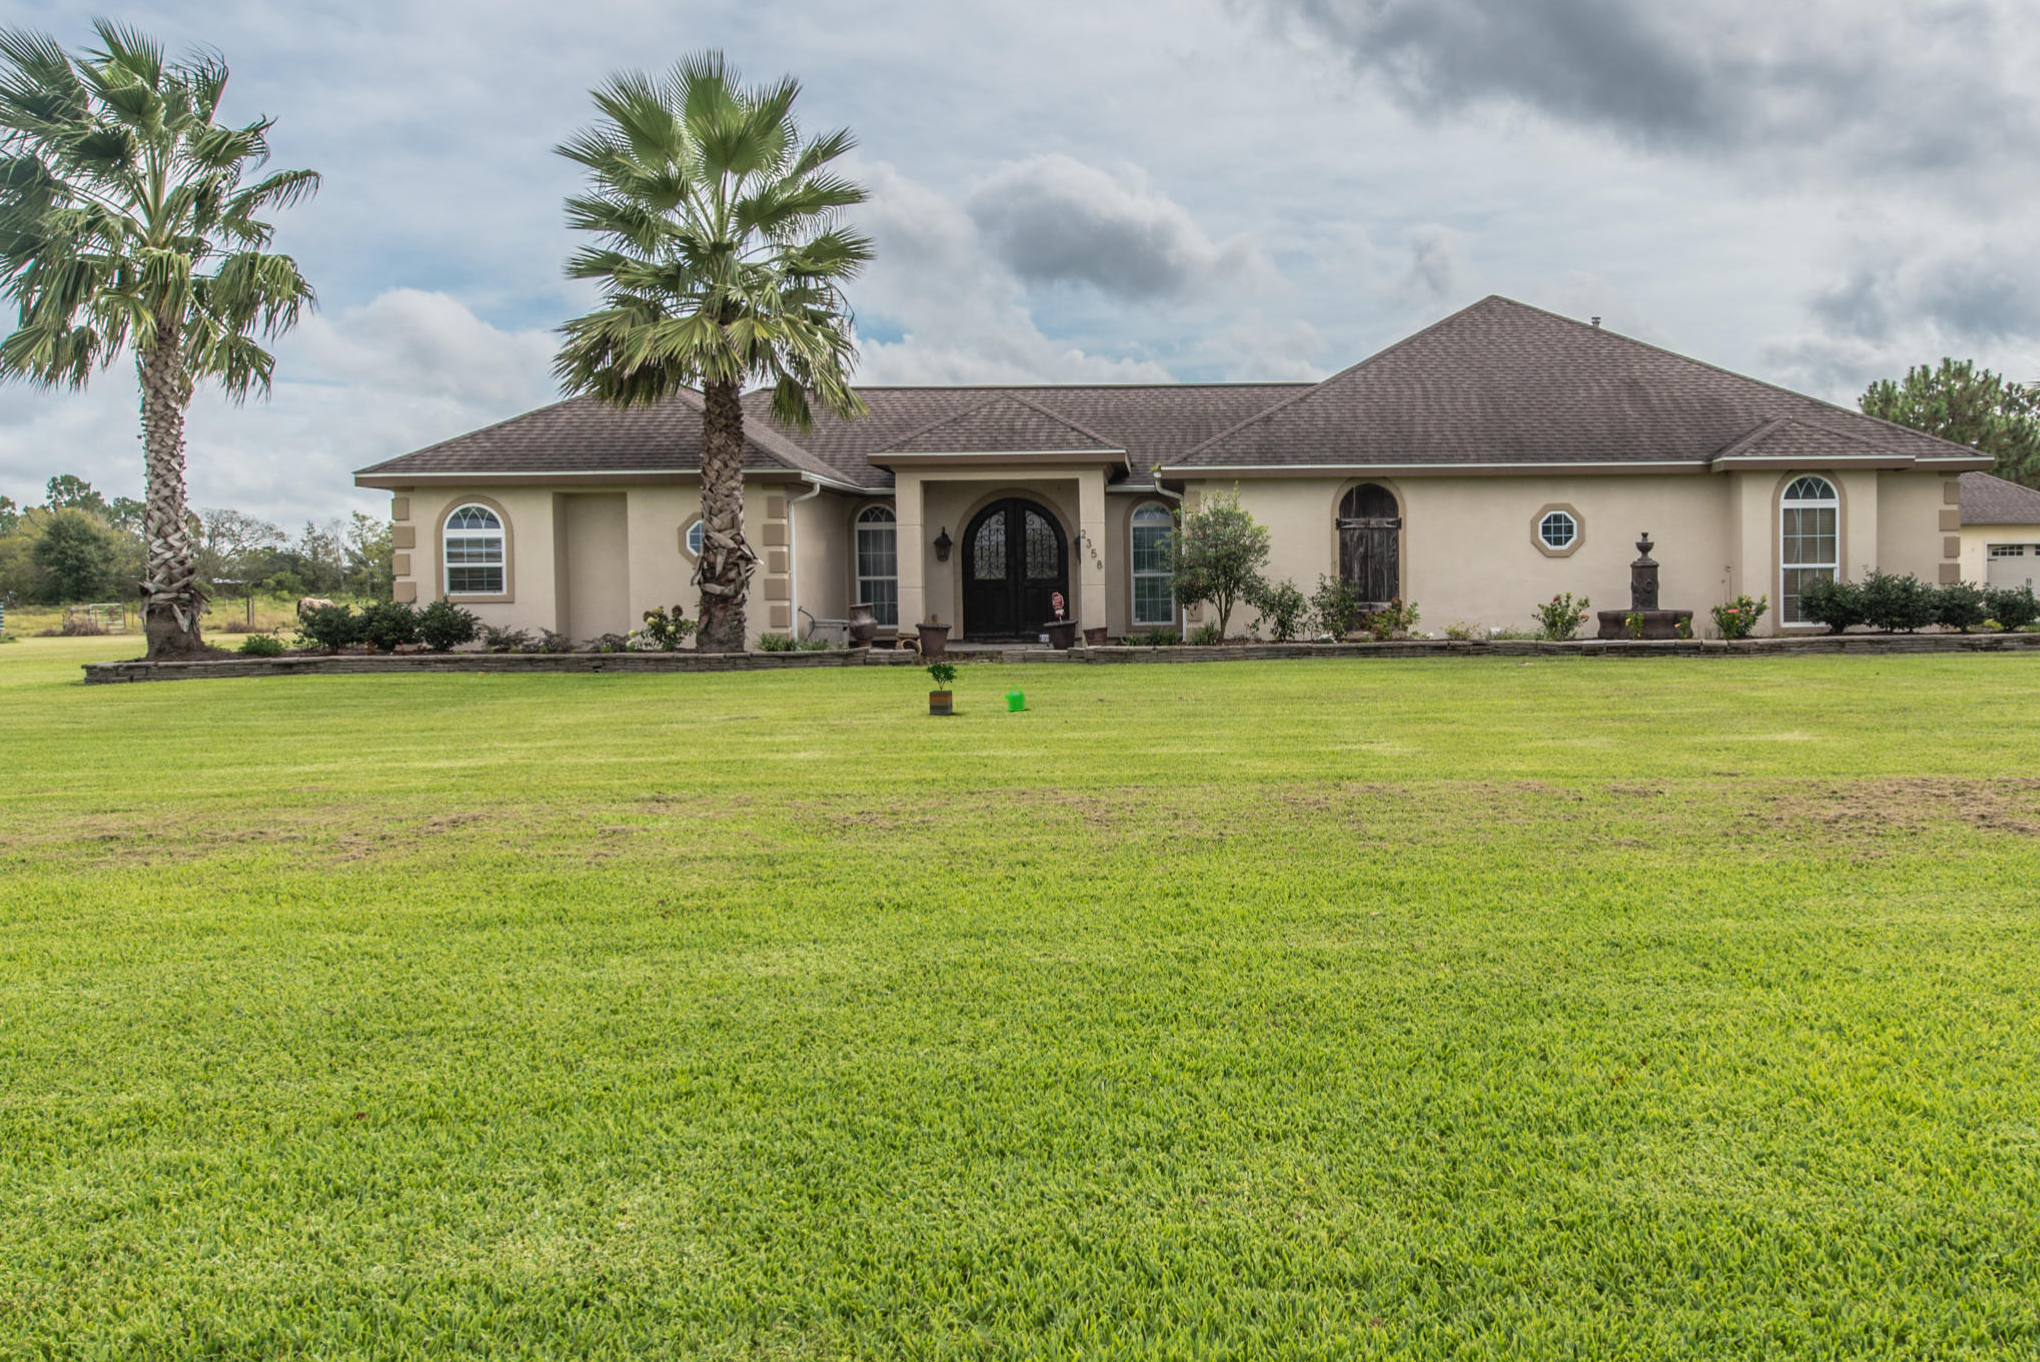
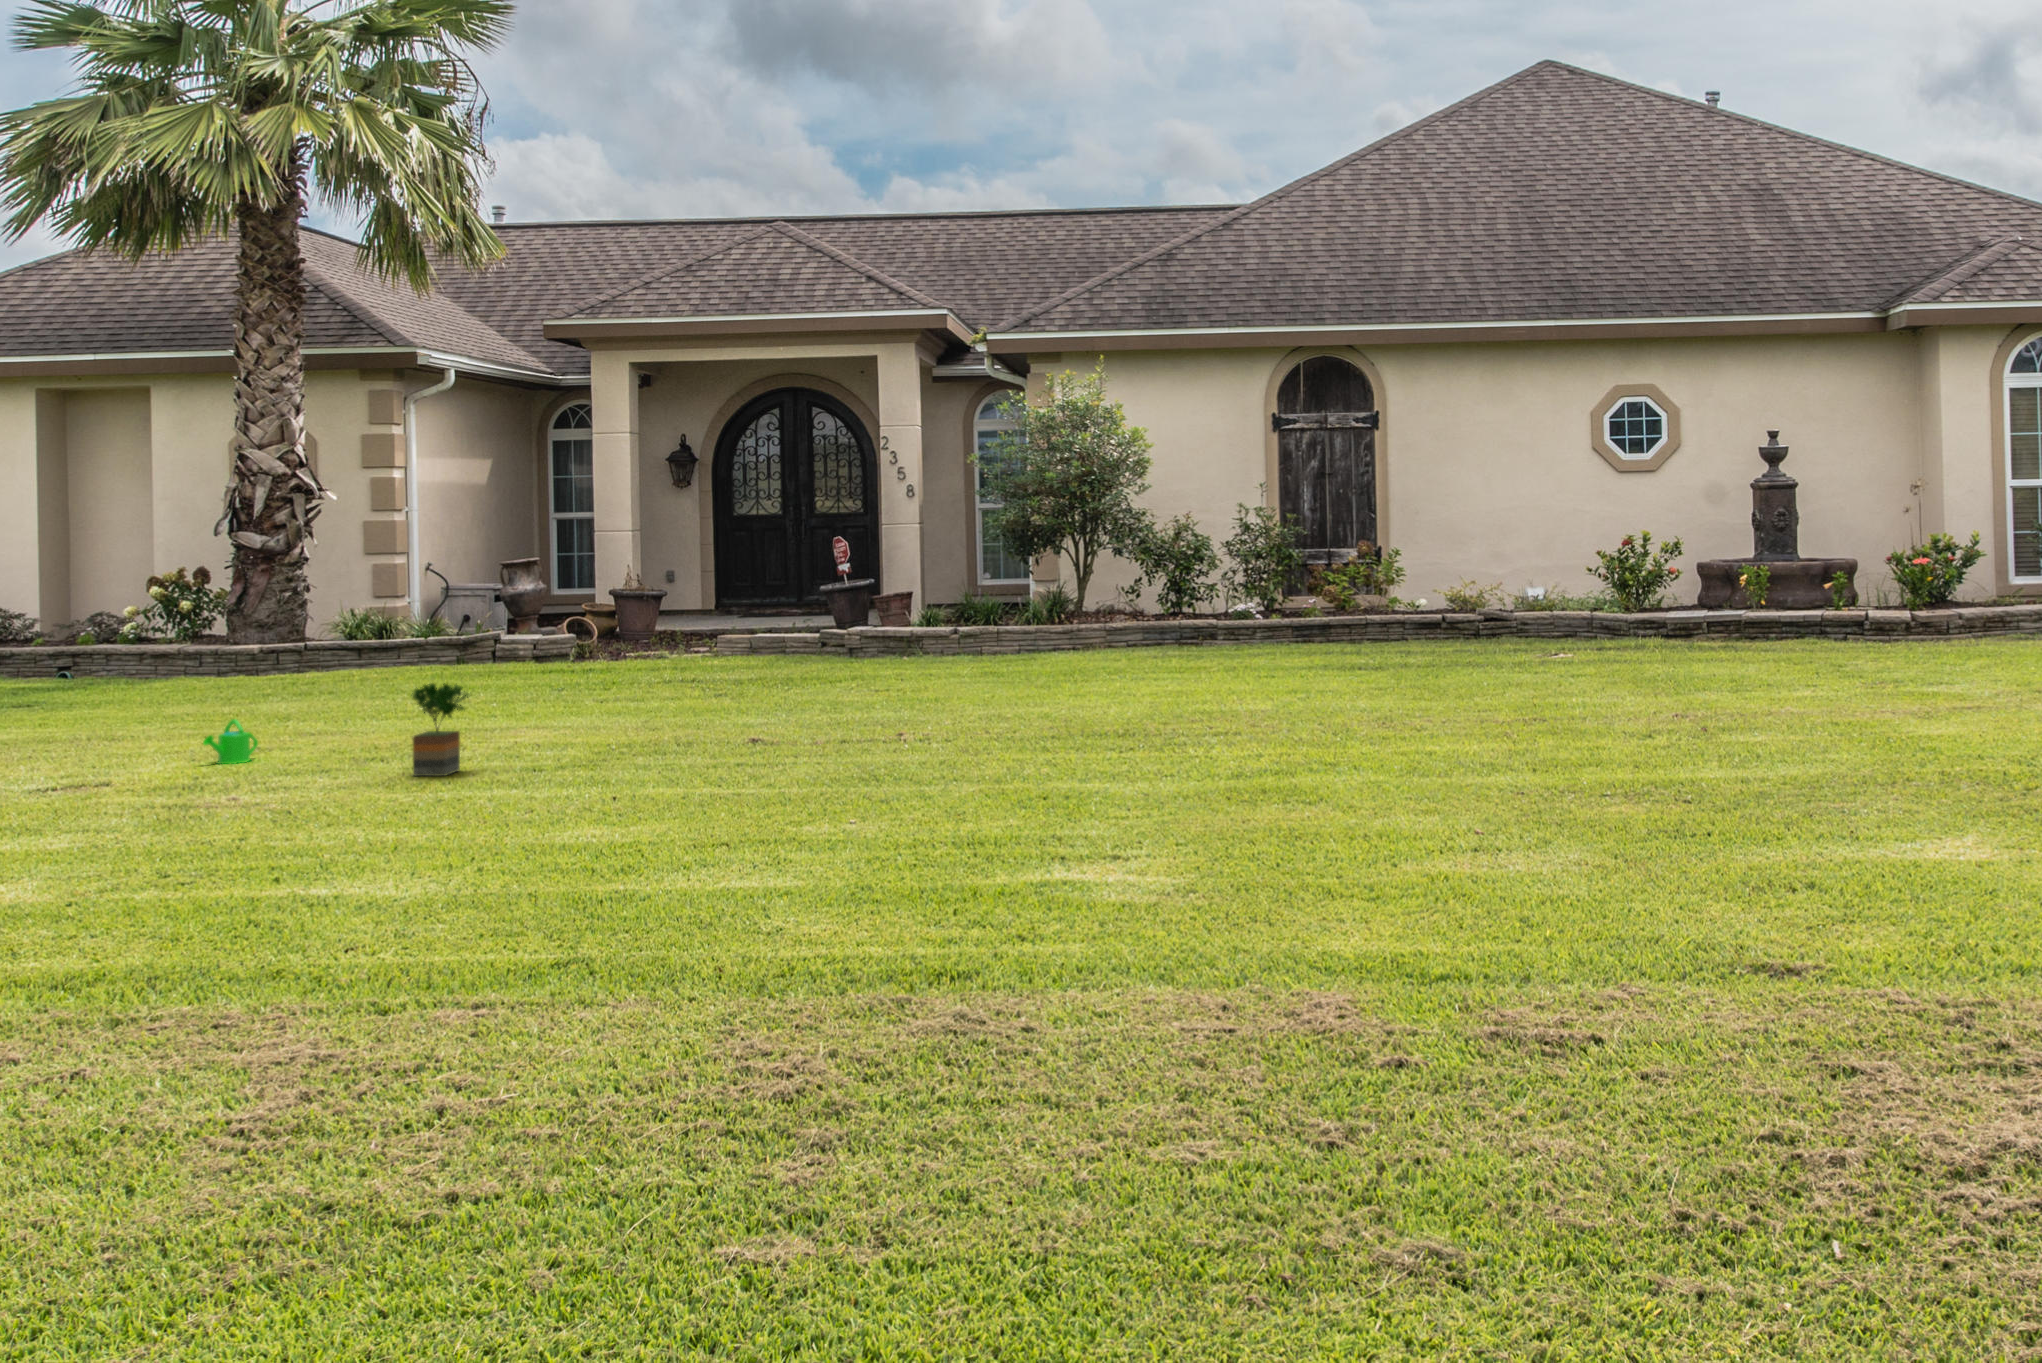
watering can: present [1004,686,1026,711] -> present [203,719,258,764]

